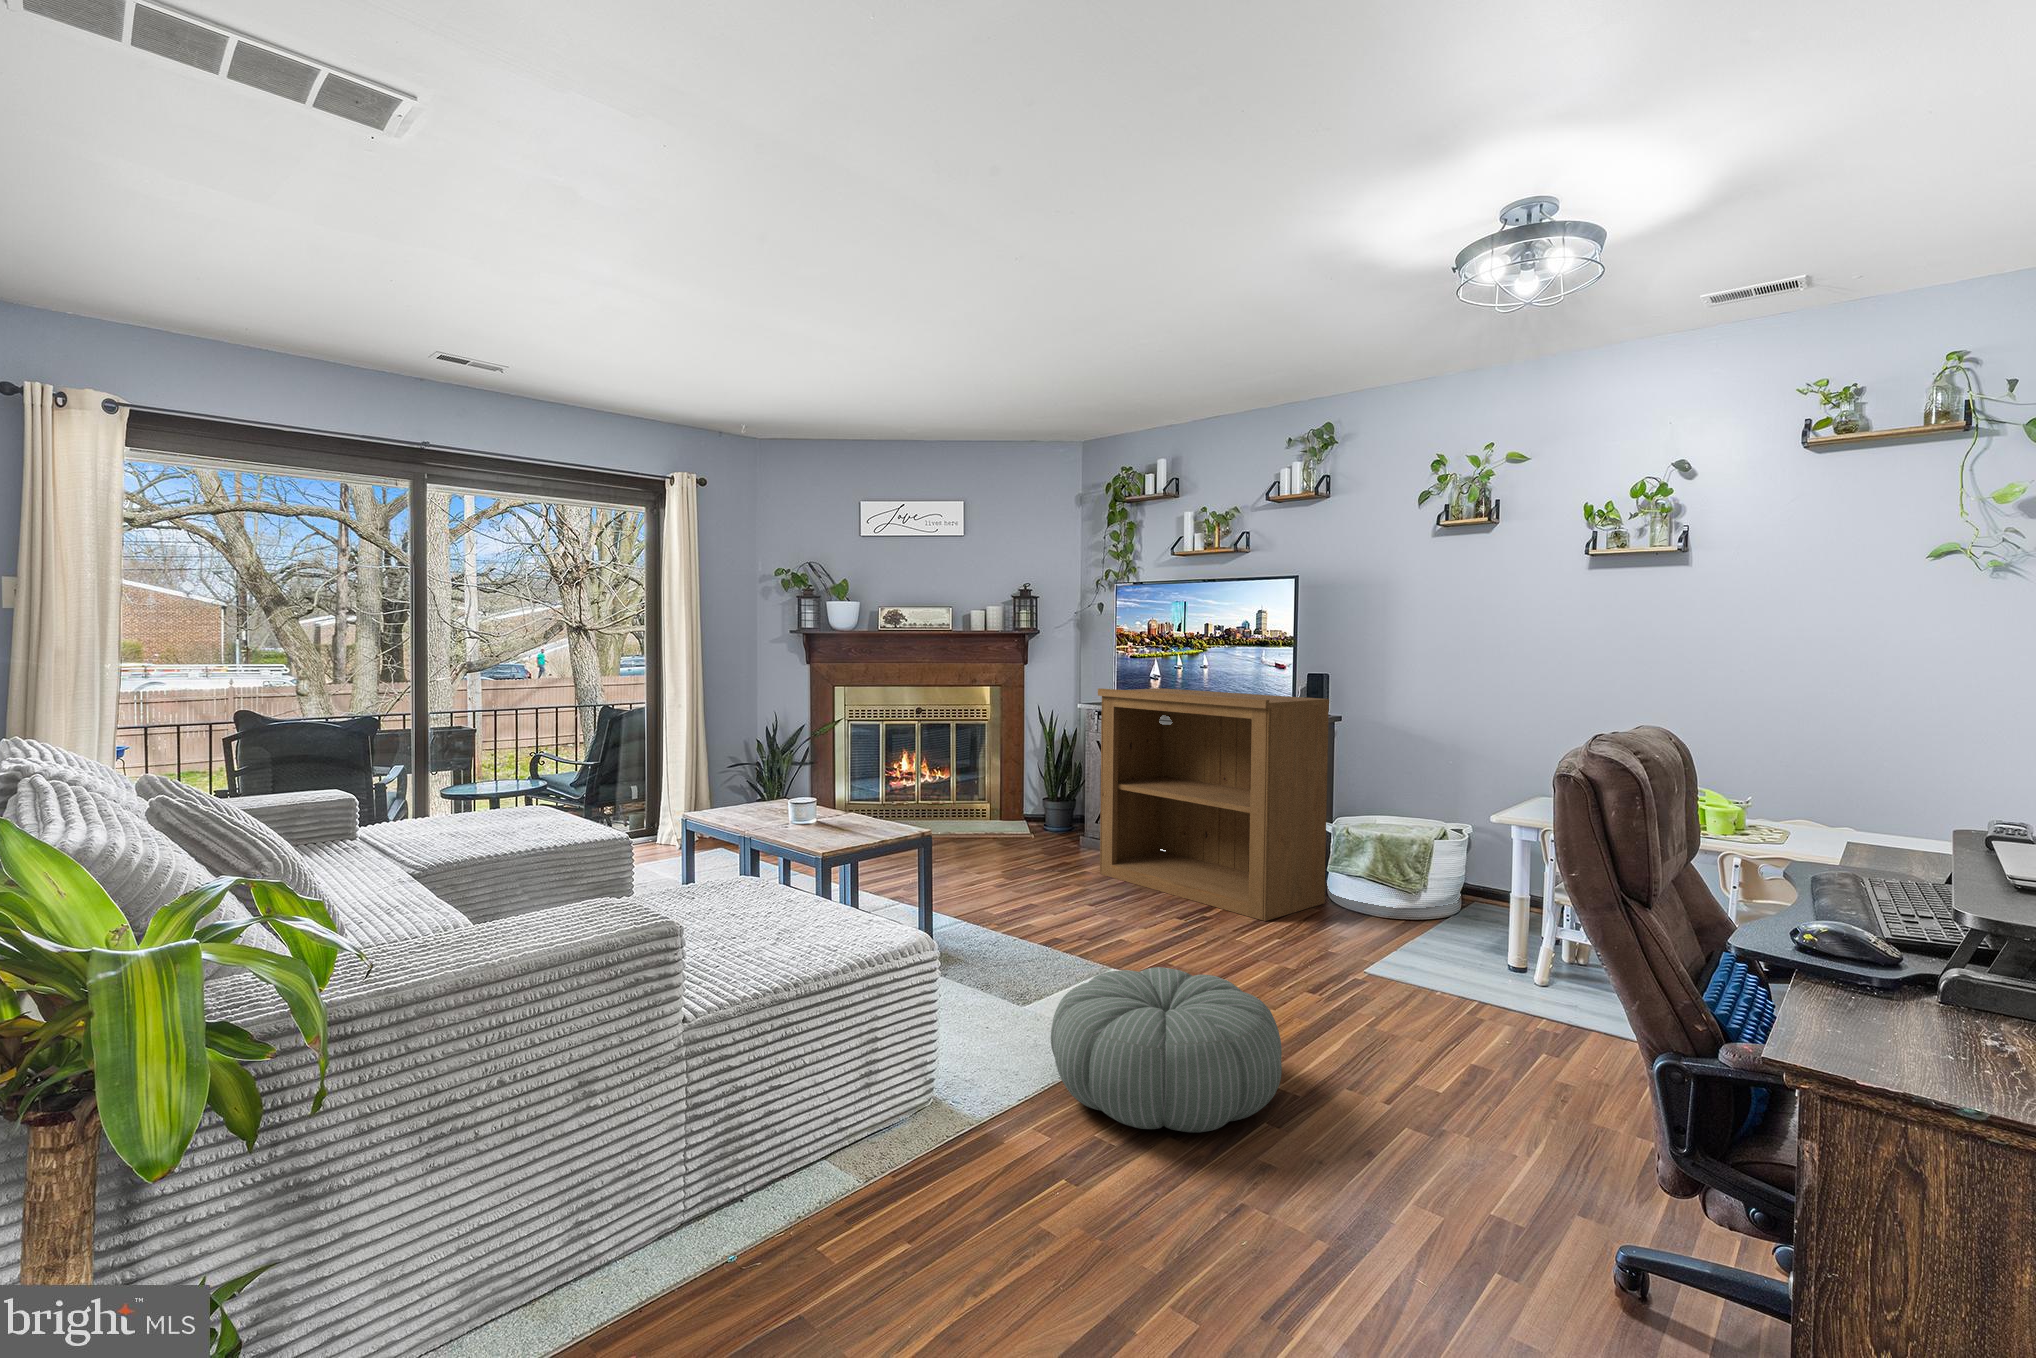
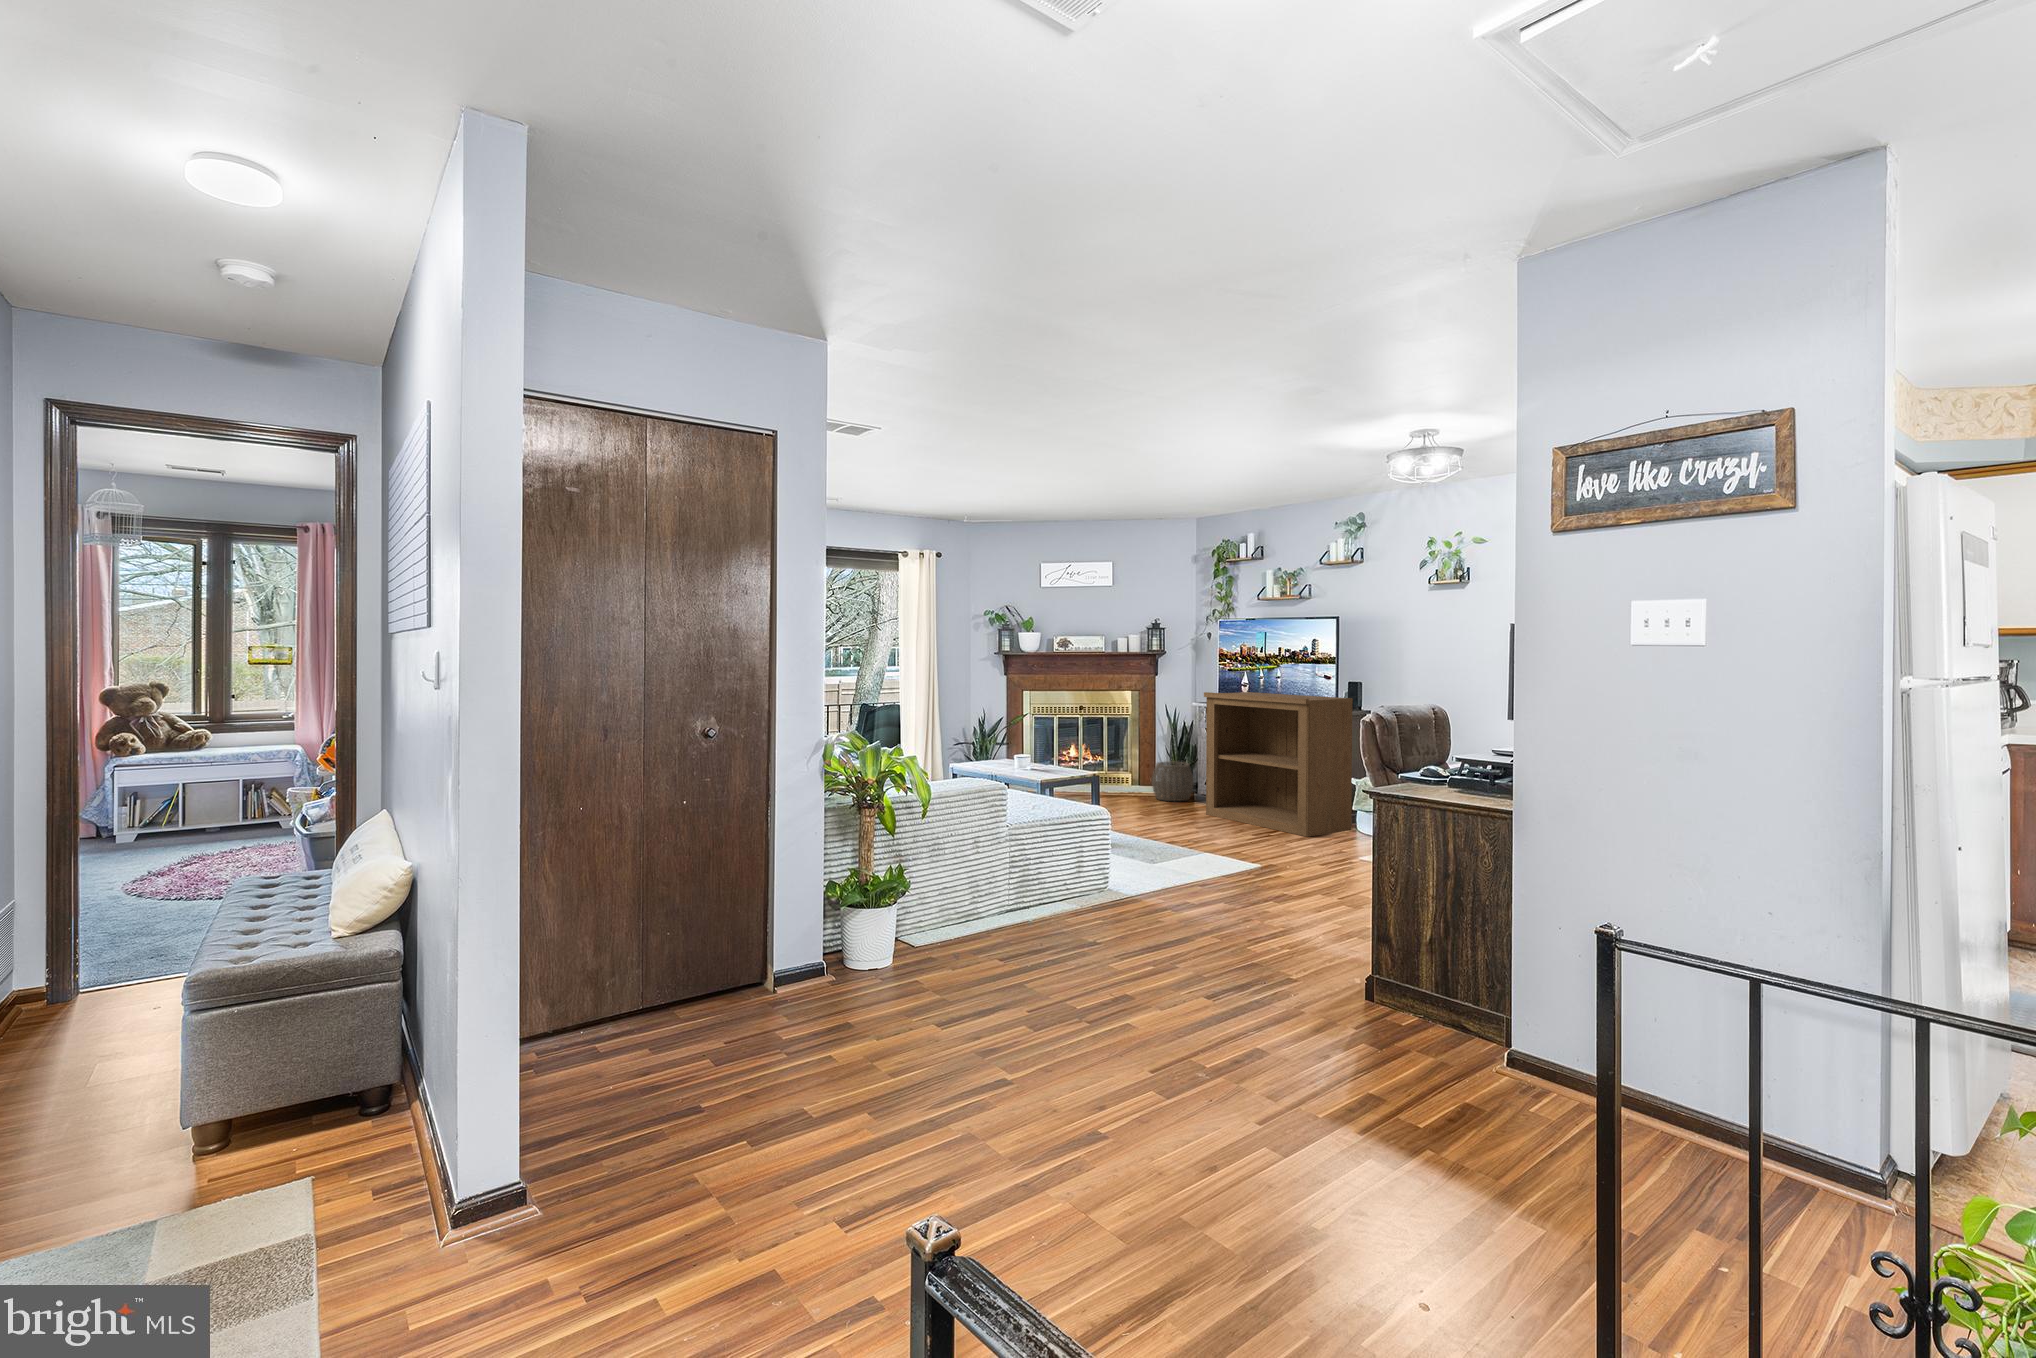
woven basket: none [1018,788,1079,849] -> present [1152,762,1193,801]
pouf: present [1051,967,1282,1133] -> none [1168,835,1283,901]

